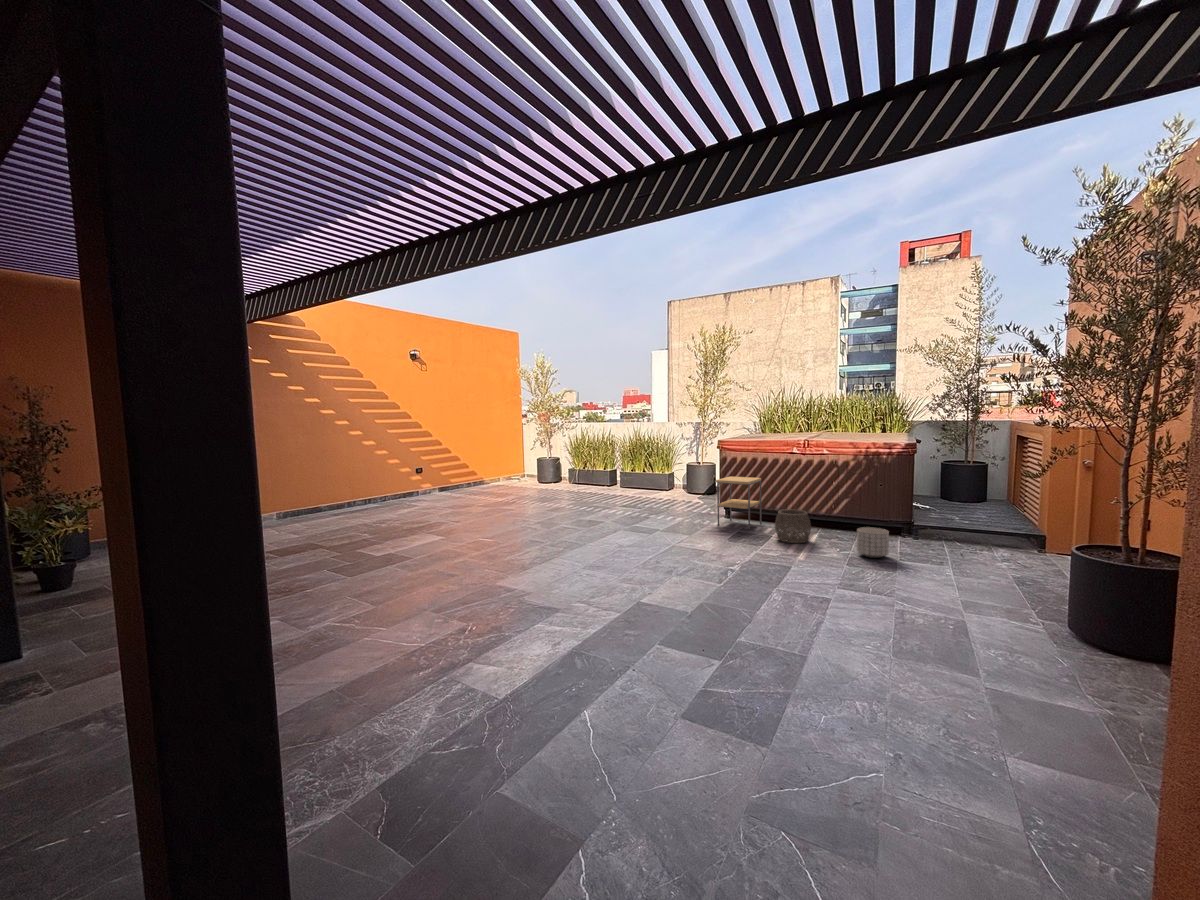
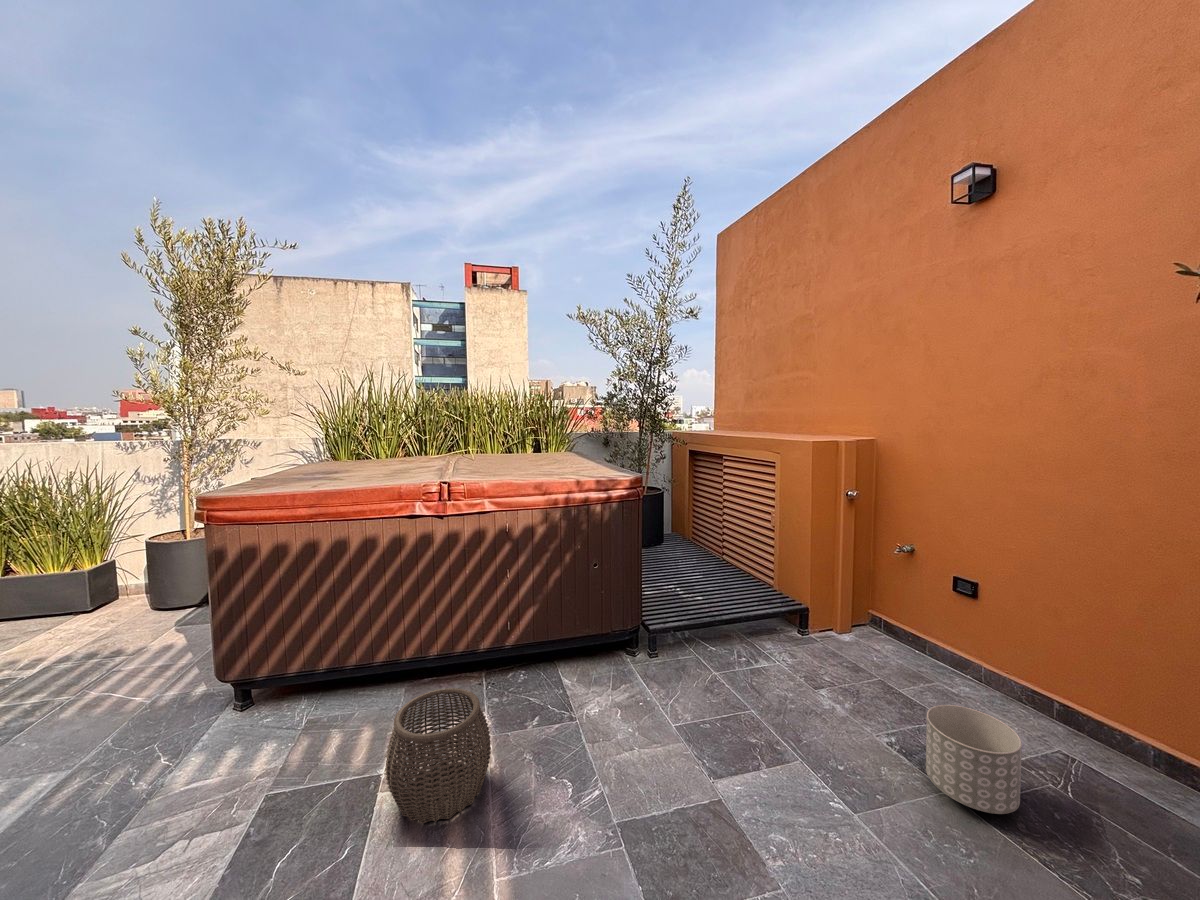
side table: present [716,476,761,529] -> none [168,591,339,781]
planter: present [857,527,889,558] -> present [926,705,1022,814]

